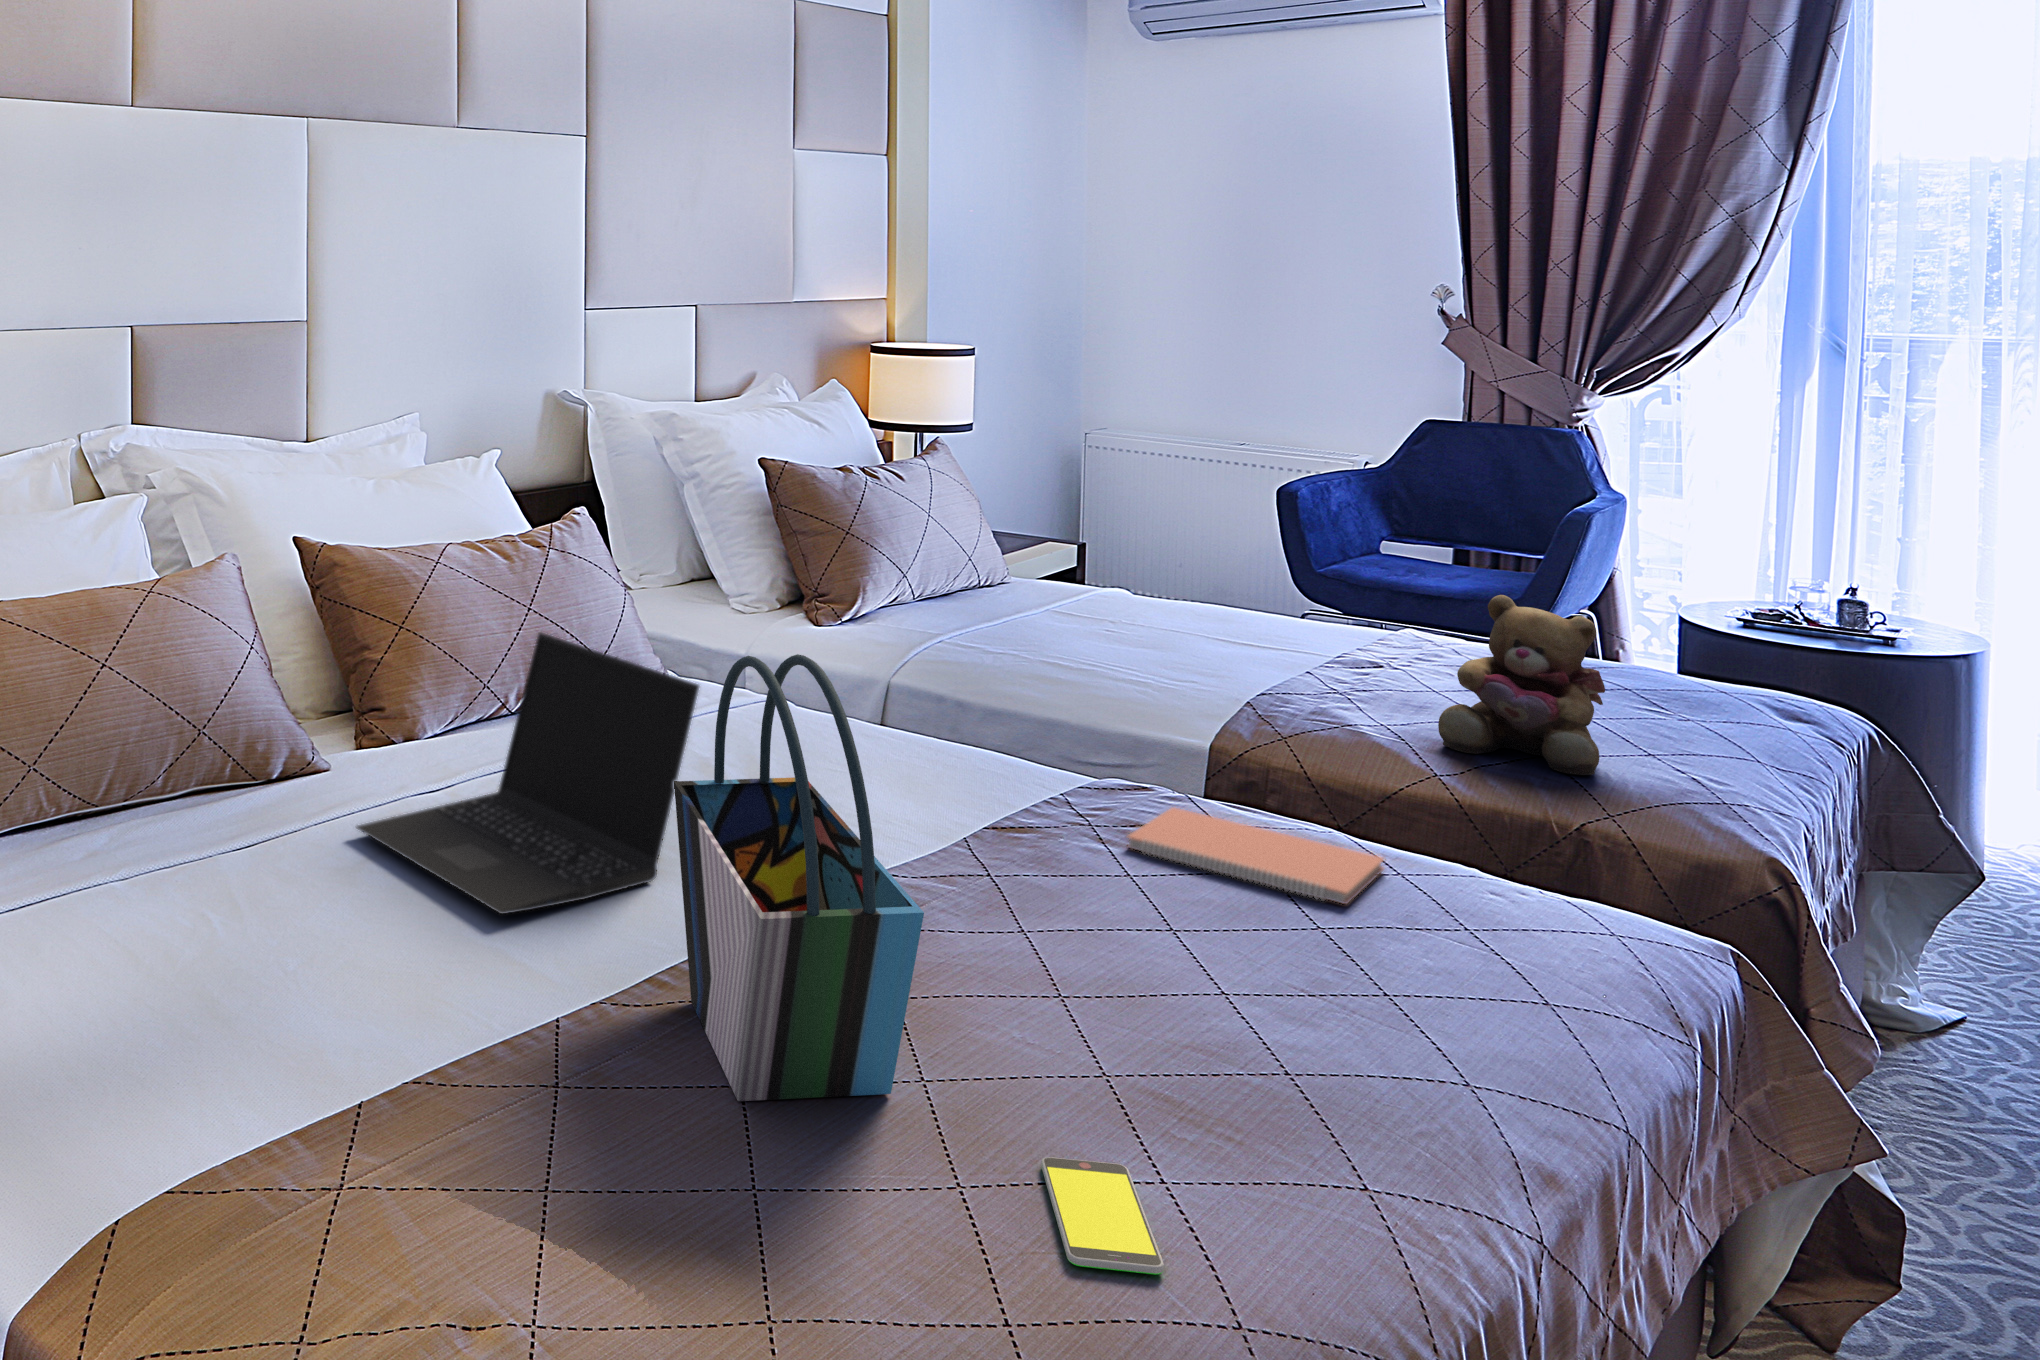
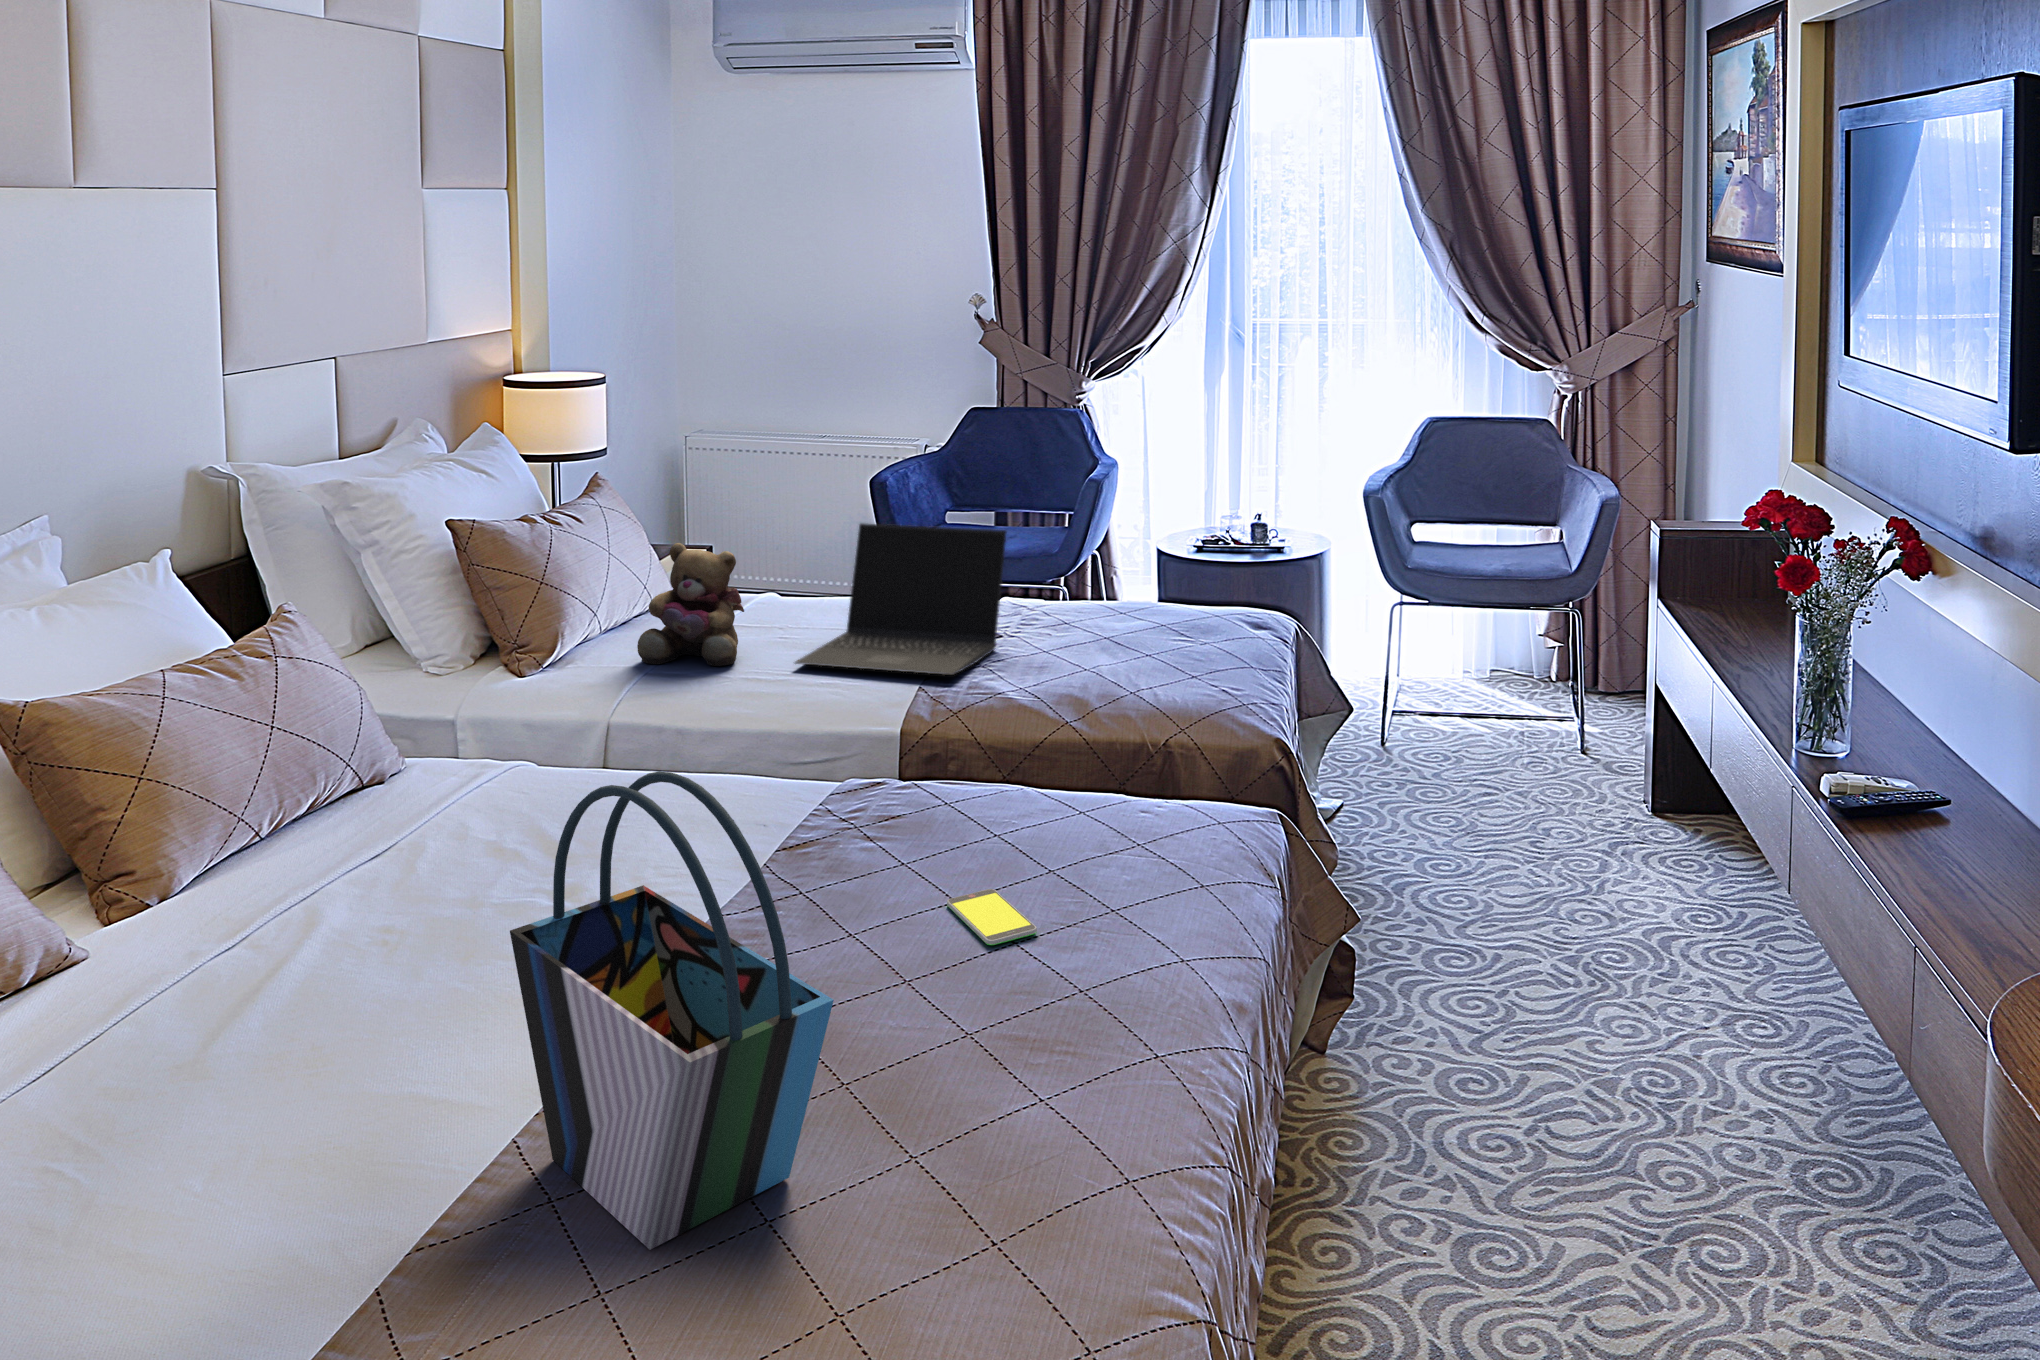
teddy bear: present [1438,595,1605,775] -> present [637,543,744,666]
laptop: present [356,633,699,914] -> present [795,523,1006,675]
notebook: present [1127,807,1384,904] -> none [881,805,1073,859]
smartphone: present [1041,1157,1164,1275] -> present [947,889,1037,945]

